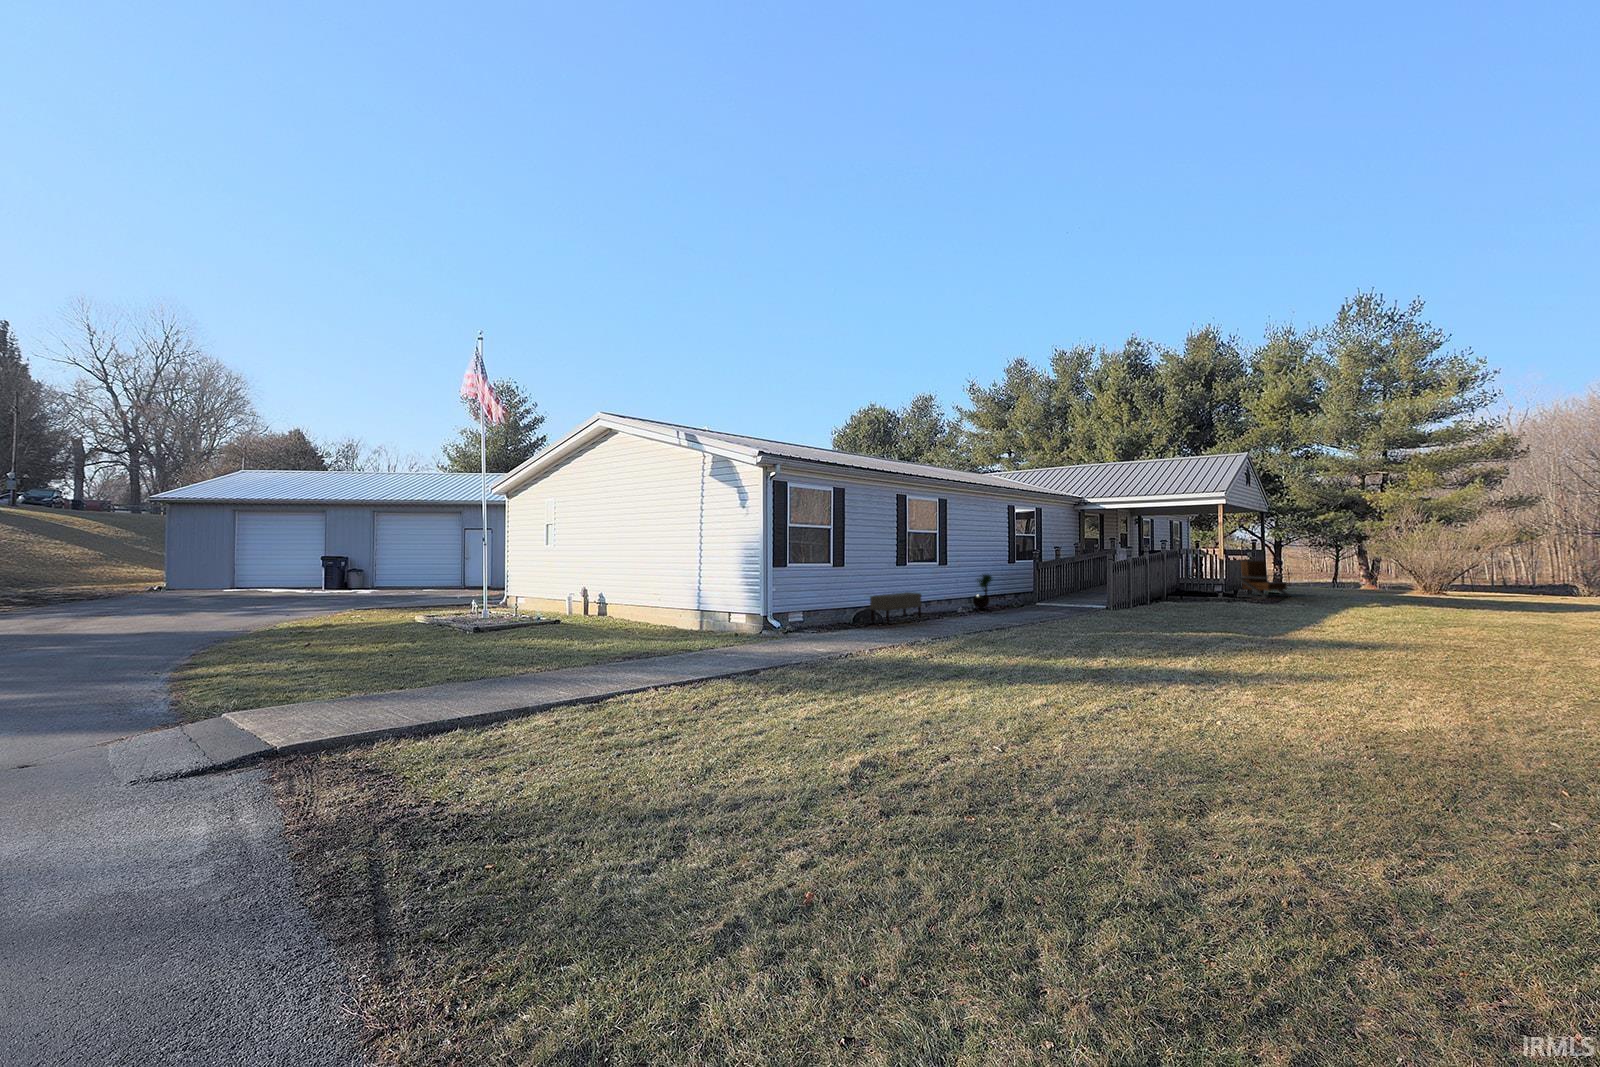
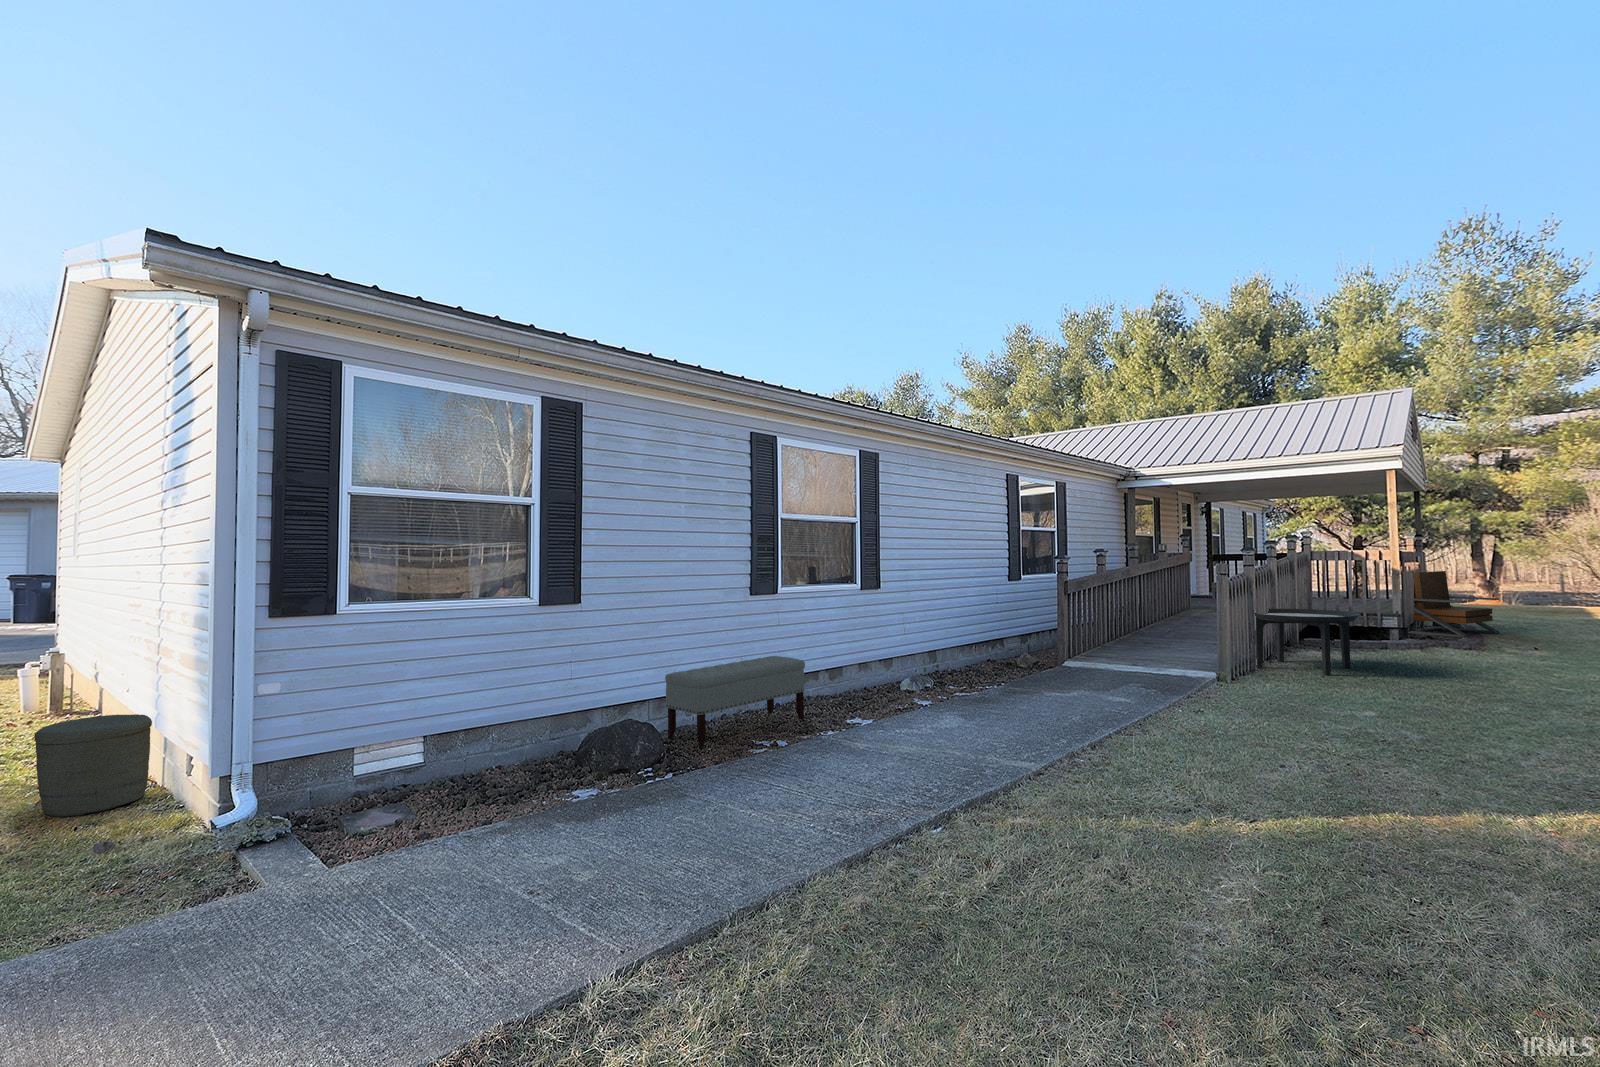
potted tree: present [973,574,992,609] -> none [938,598,982,674]
round table: none [1129,578,1182,609] -> present [1254,609,1360,675]
woven basket: none [684,603,713,633] -> present [34,714,152,817]

